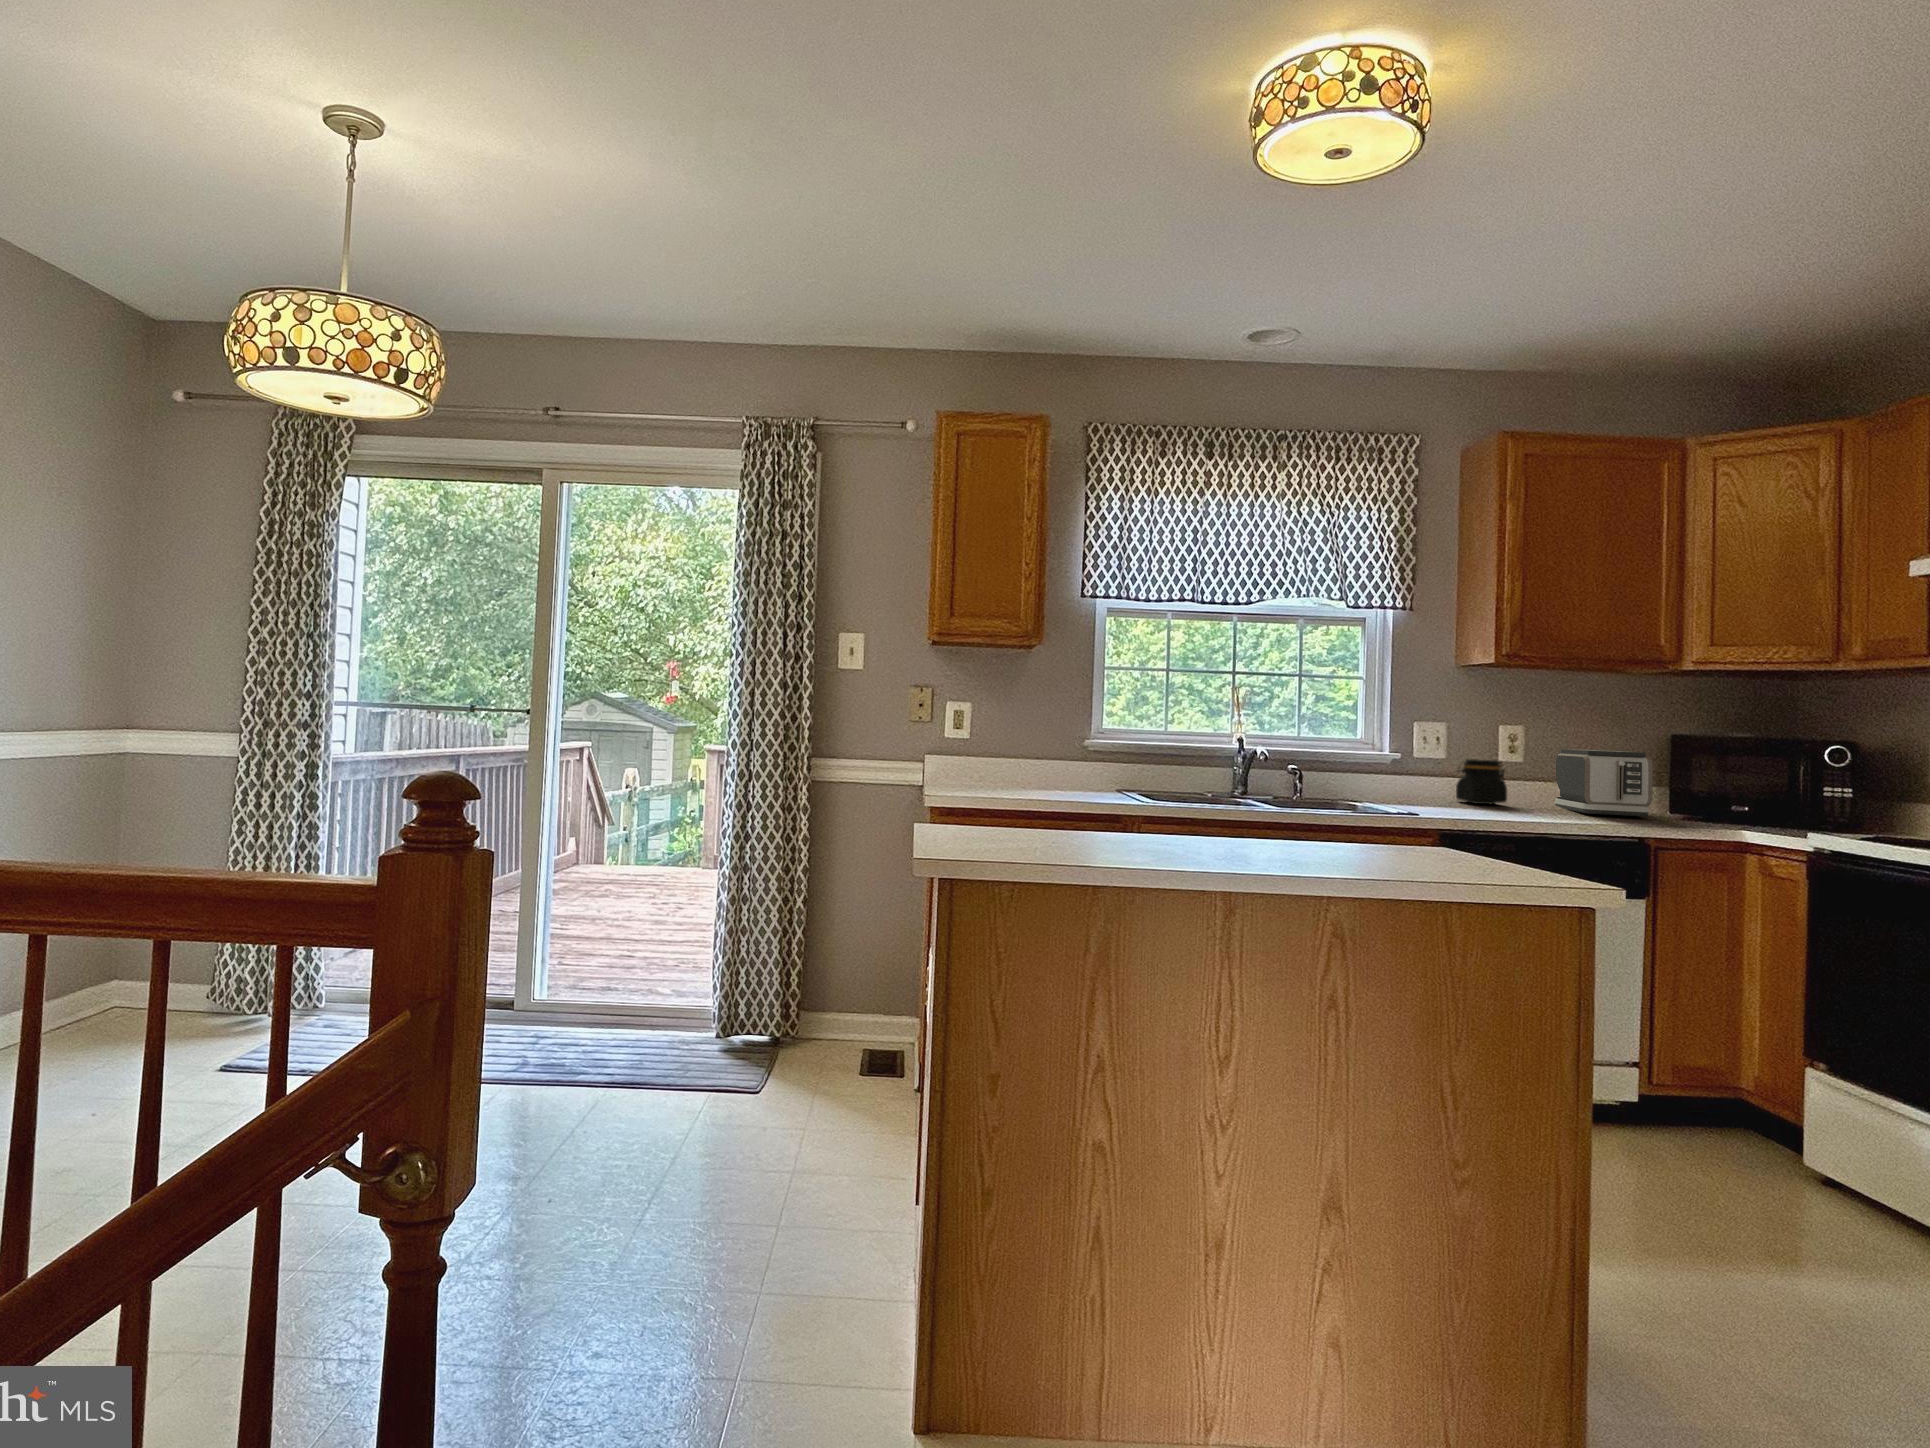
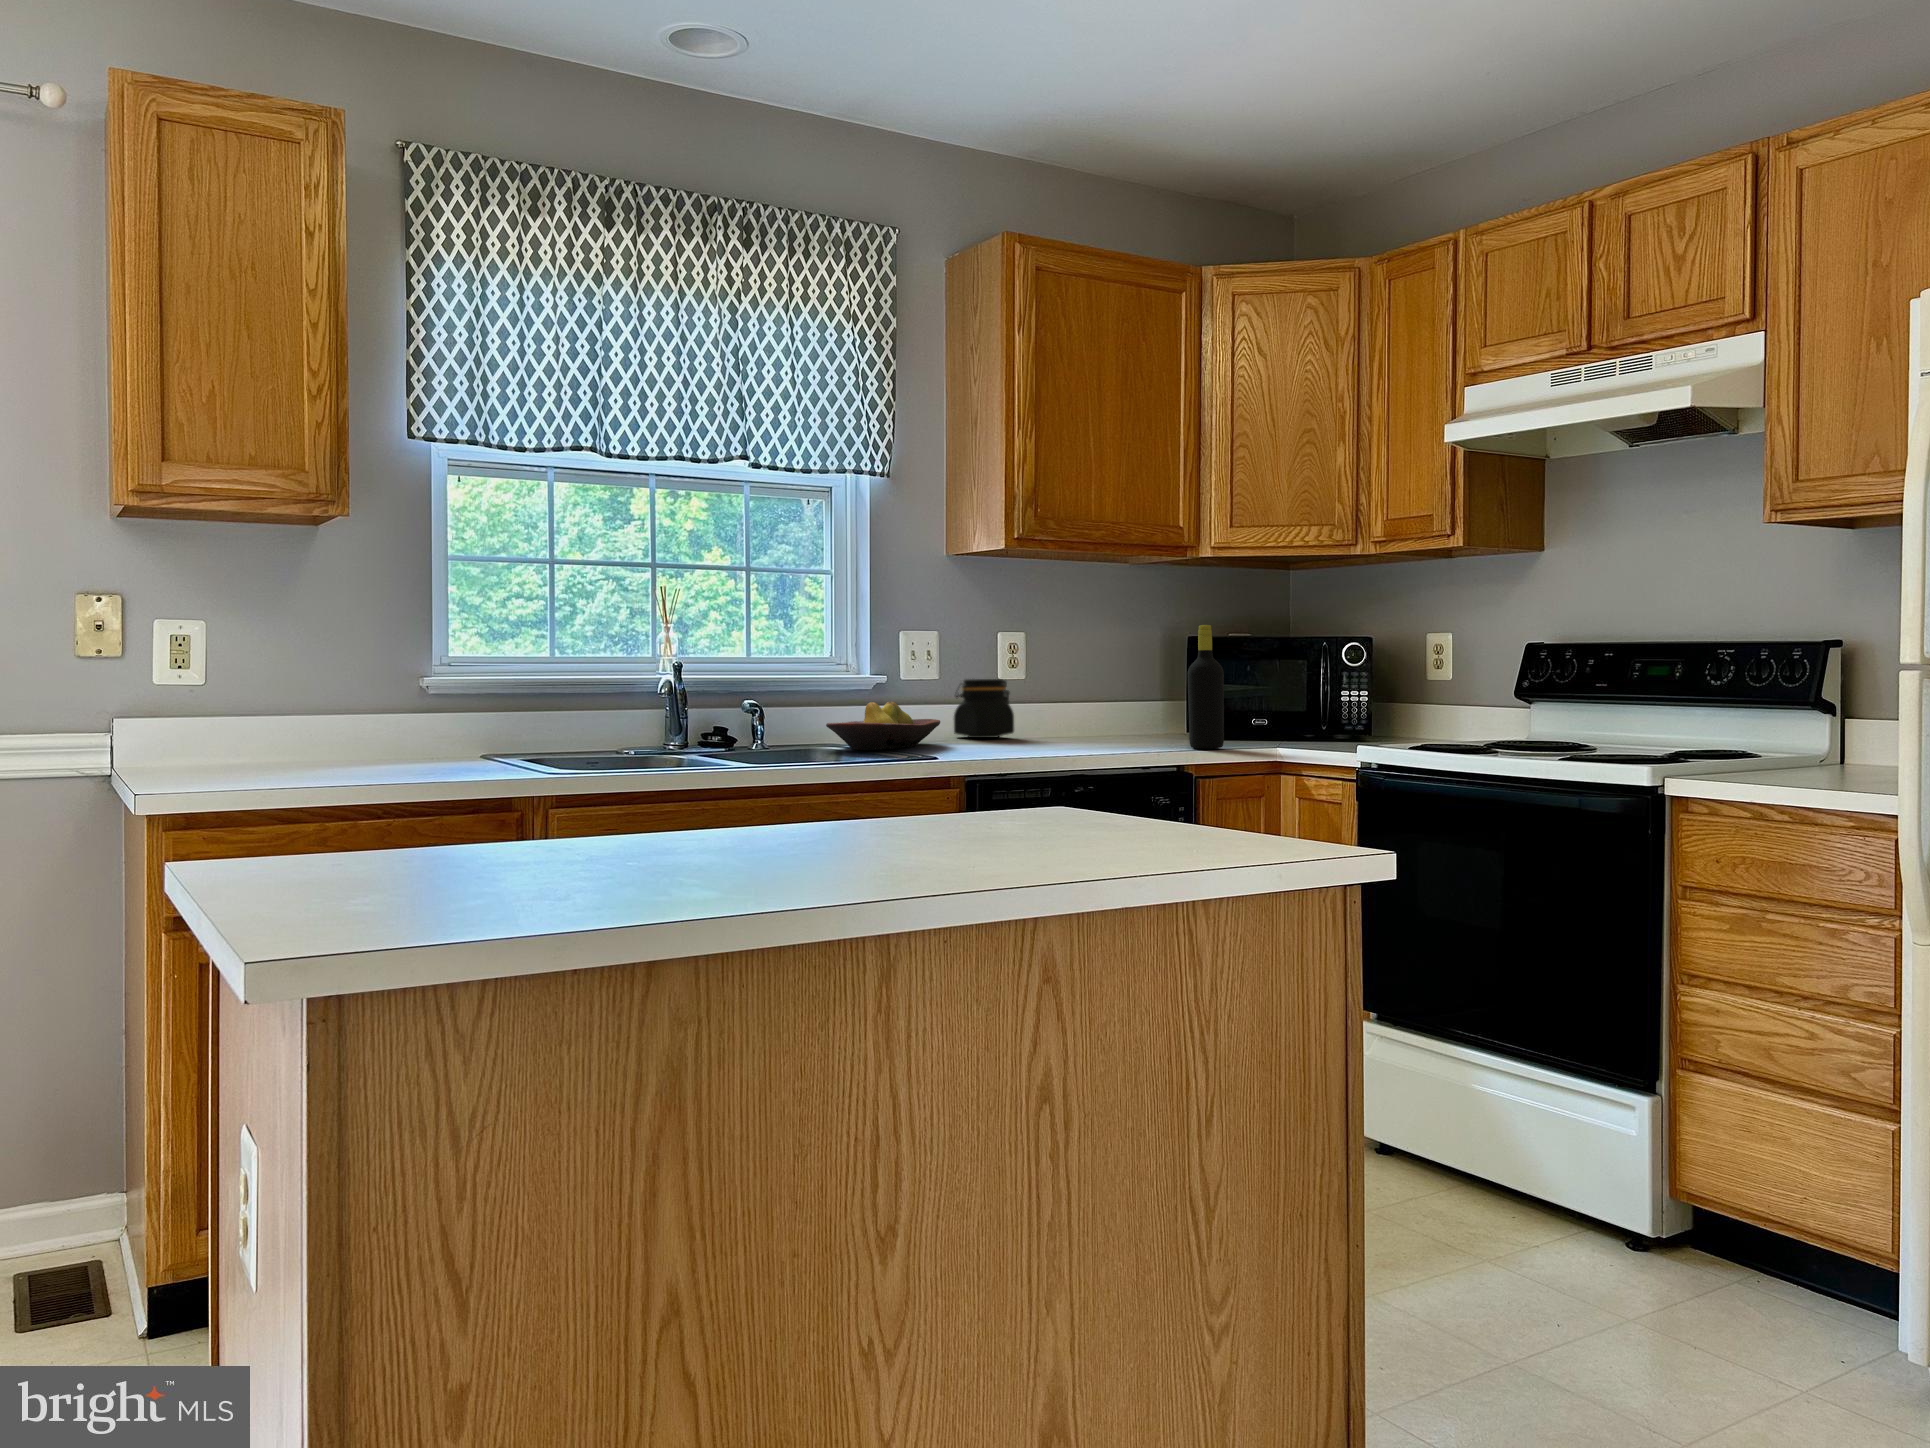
bottle: none [1662,729,1698,829] -> present [1188,625,1224,749]
toaster: present [1554,749,1653,816] -> none [1061,658,1172,739]
fruit bowl: none [1347,773,1440,807] -> present [826,702,940,750]

